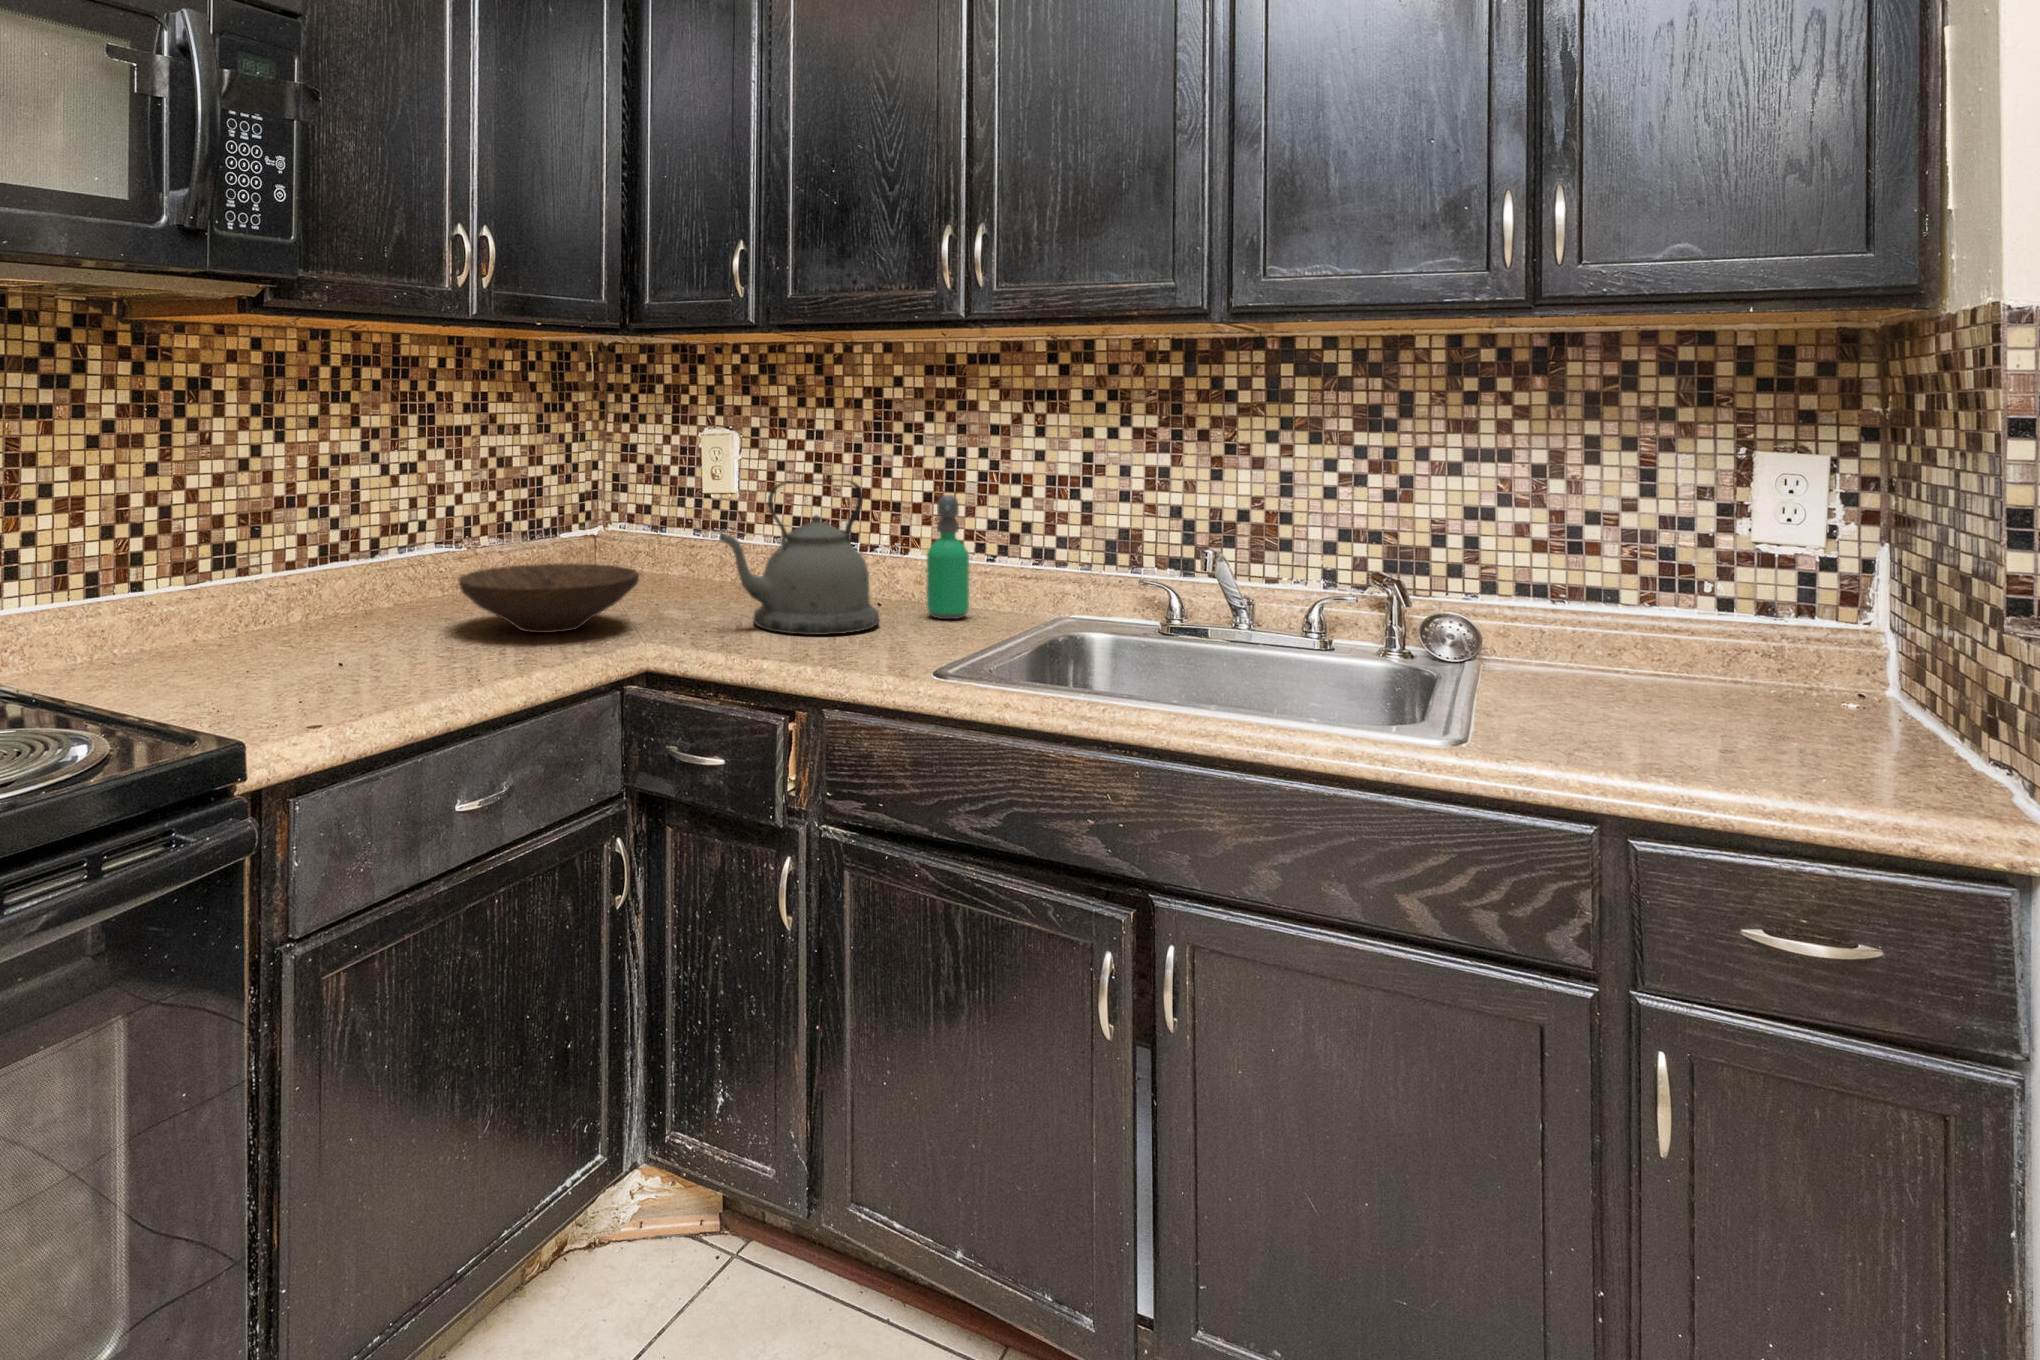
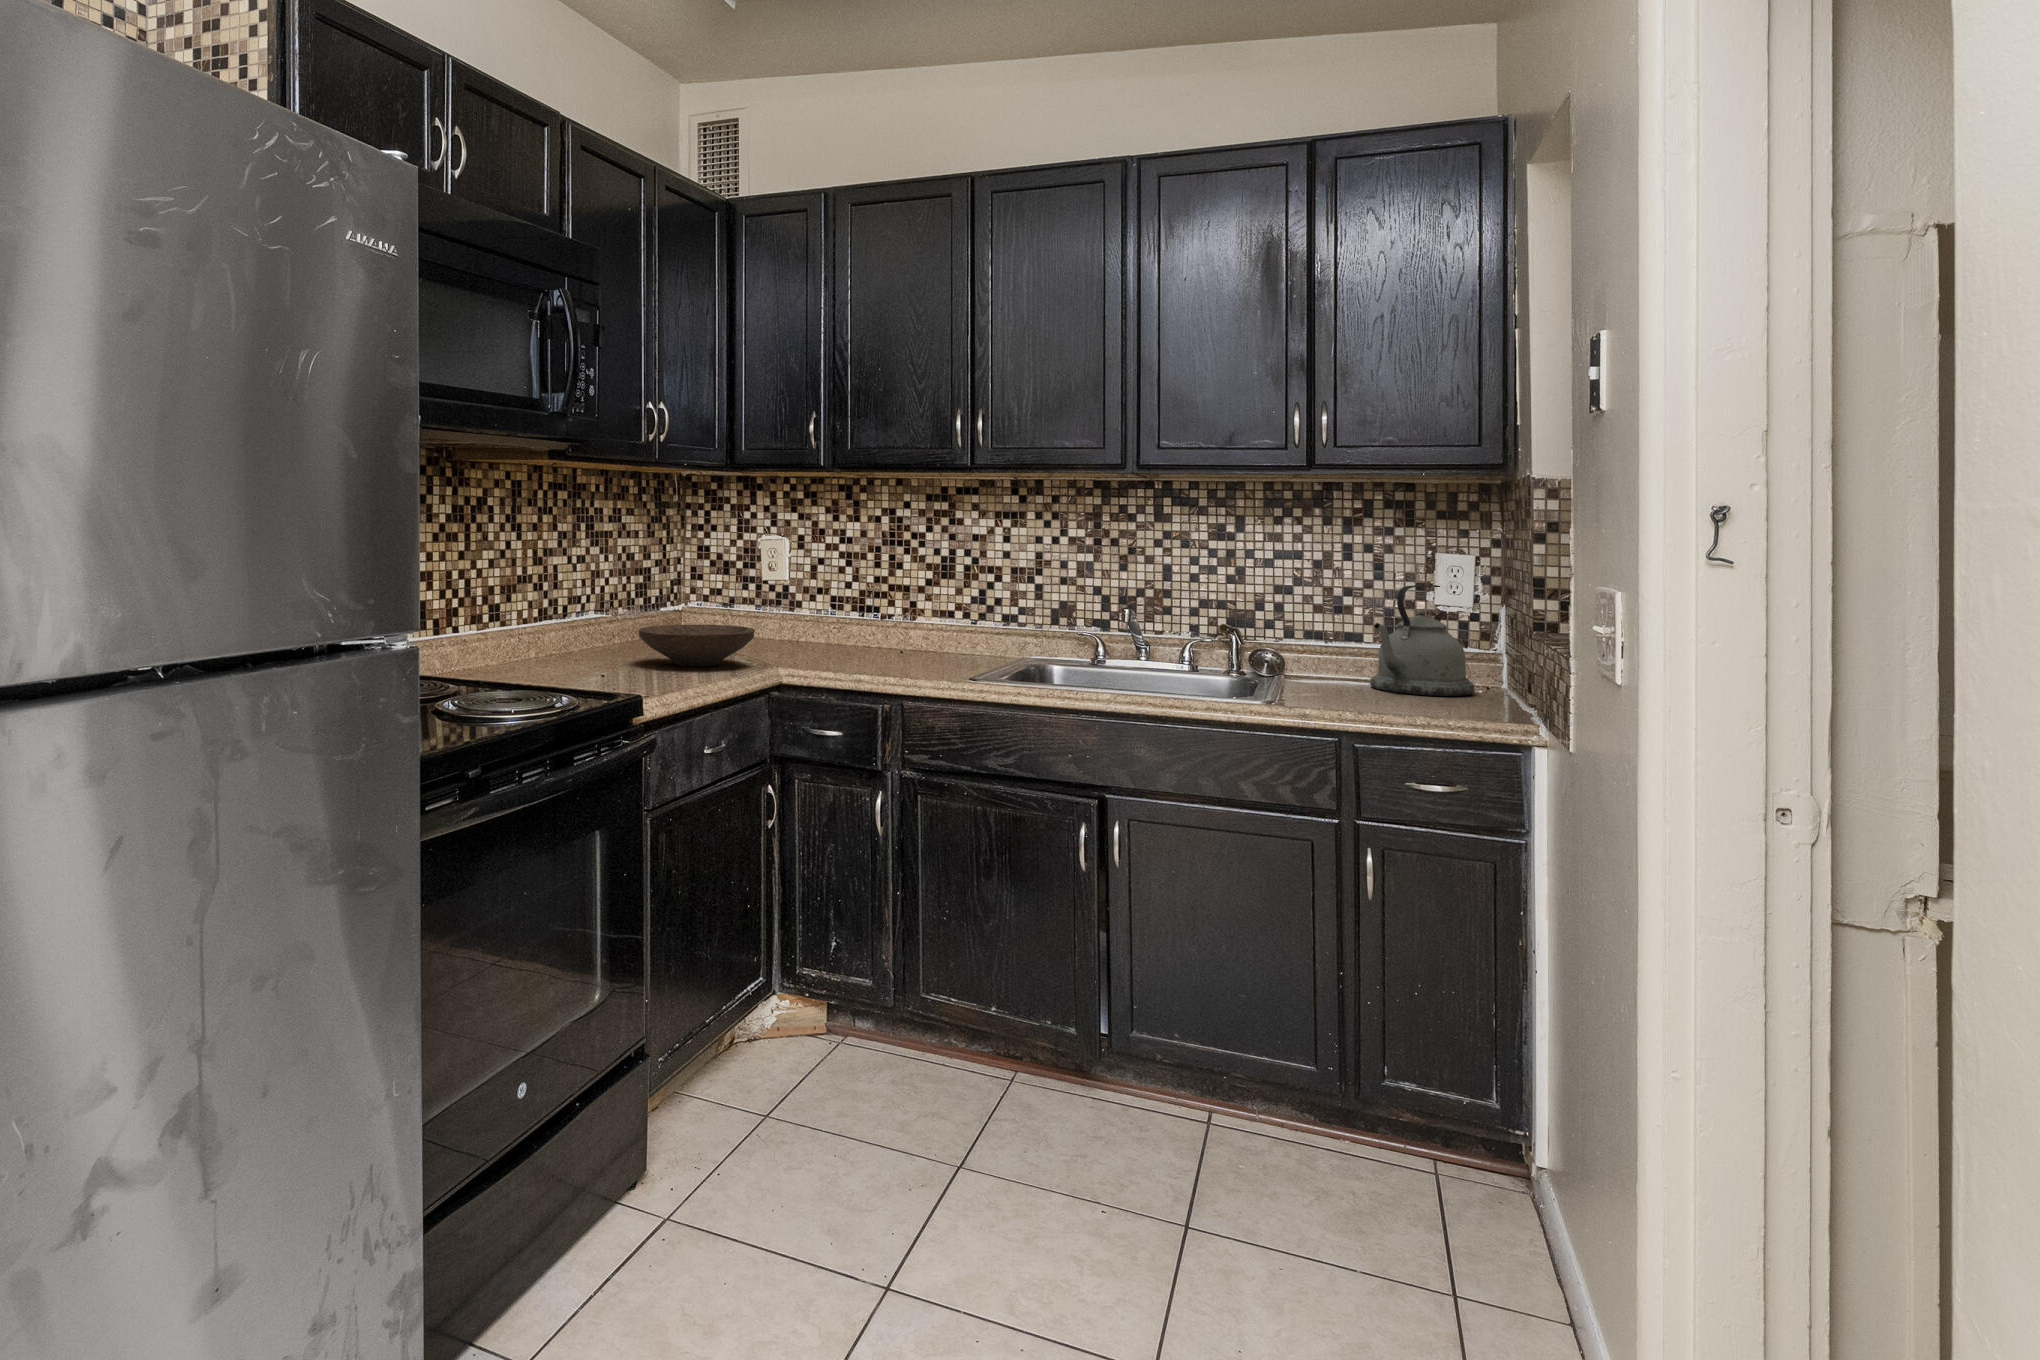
kettle: present [720,479,879,635] -> present [1370,585,1474,696]
soap dispenser: present [927,495,969,619] -> none [934,580,963,662]

